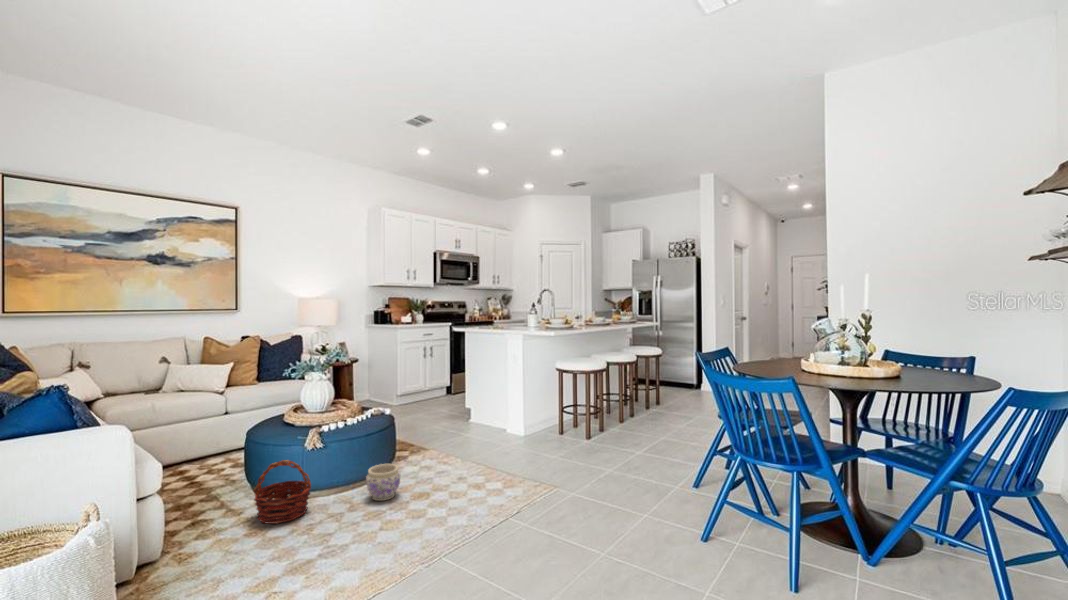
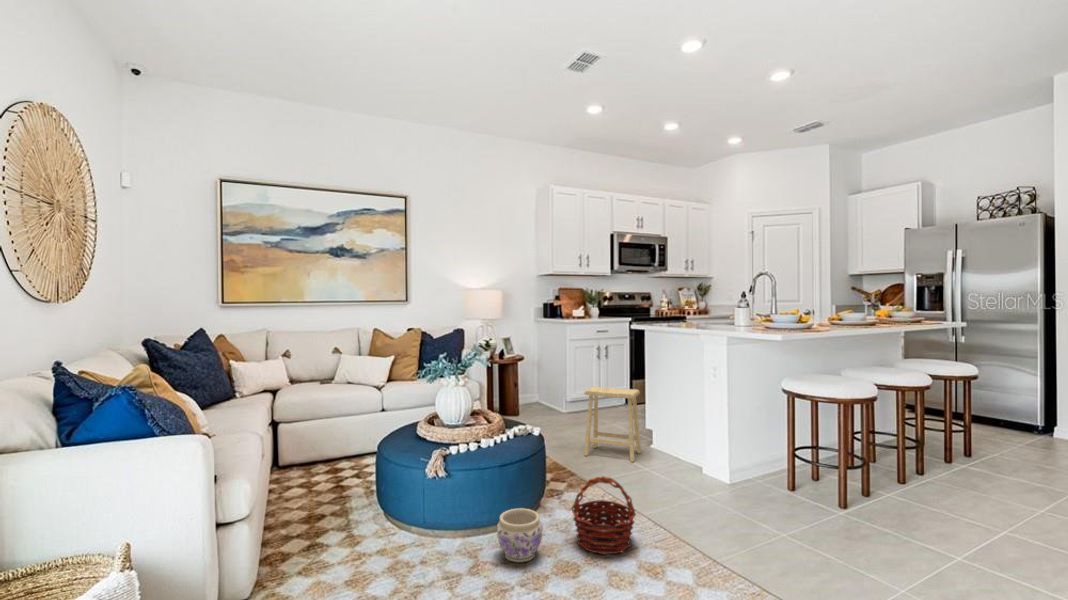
footstool: none [419,377,462,431] -> present [584,387,641,462]
basket: present [254,460,311,524] -> present [571,476,635,555]

